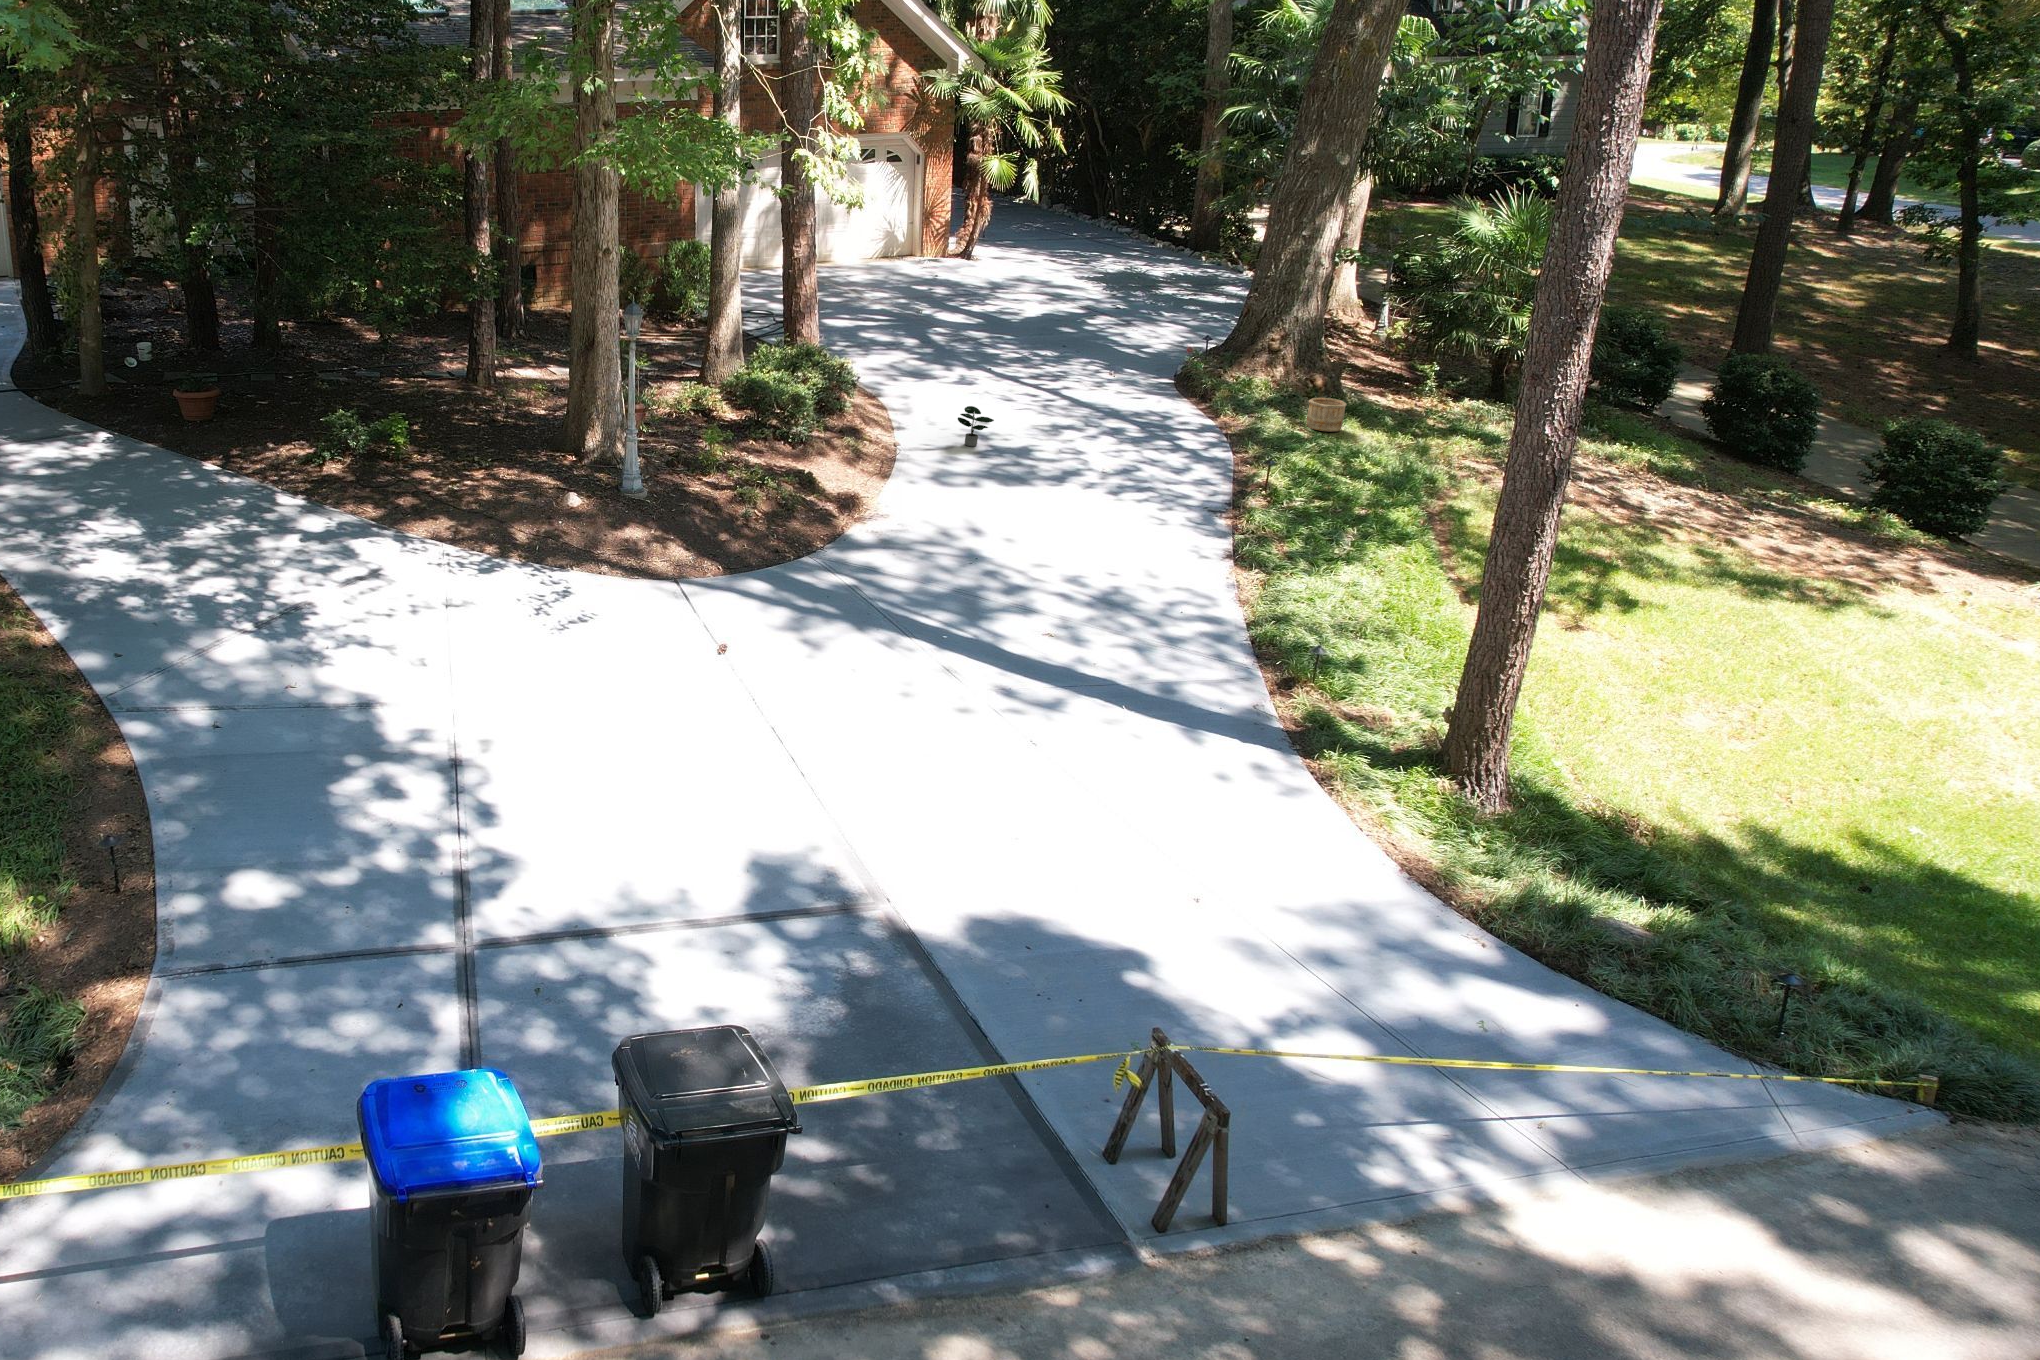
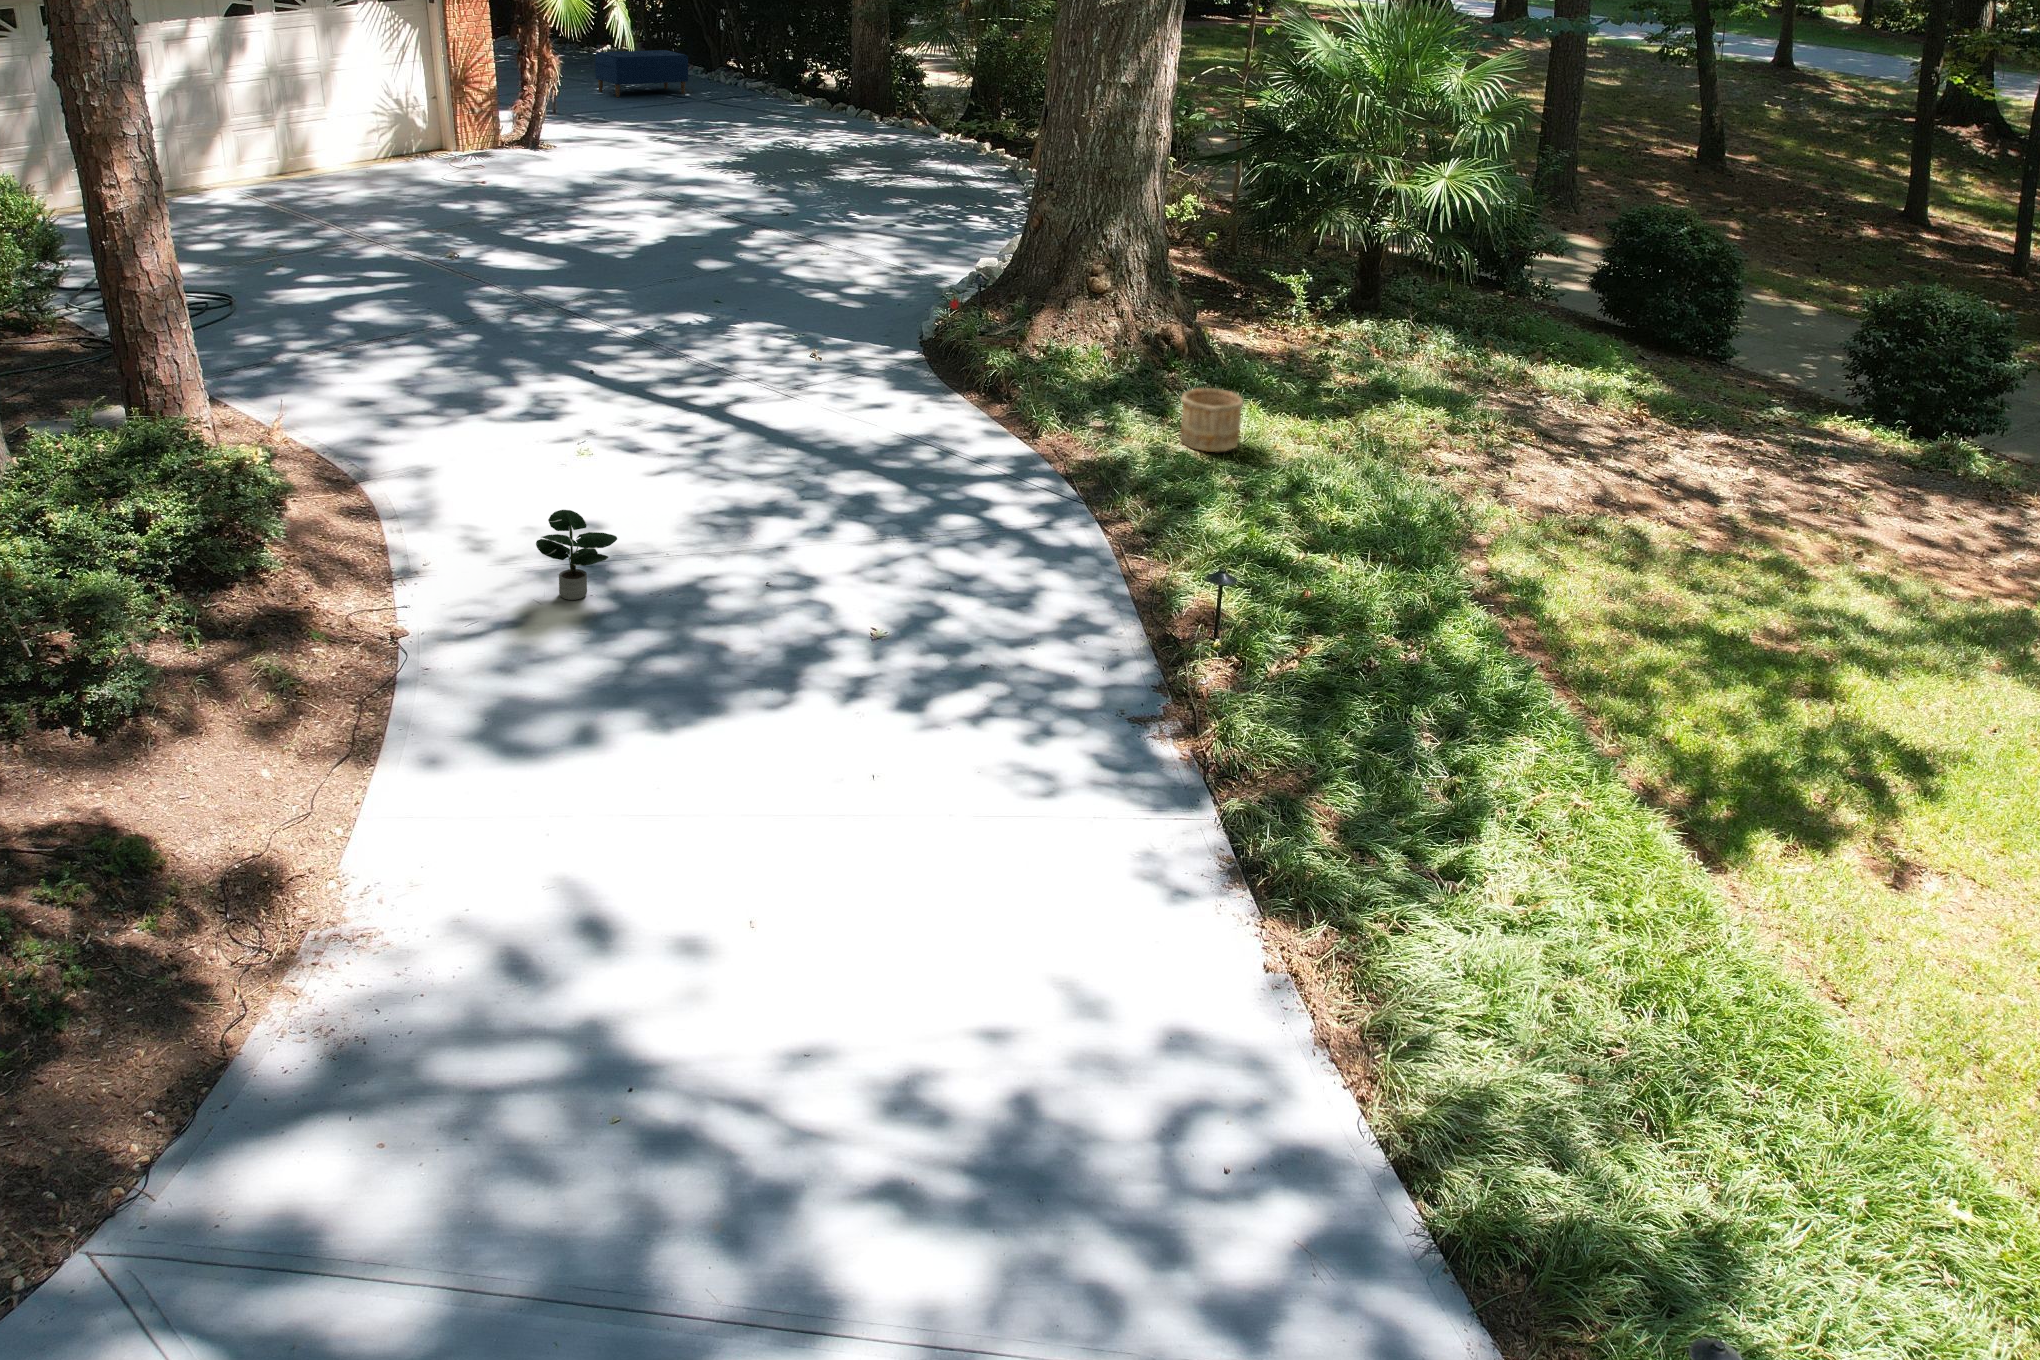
bench: none [1011,201,1077,232] -> present [595,50,688,97]

